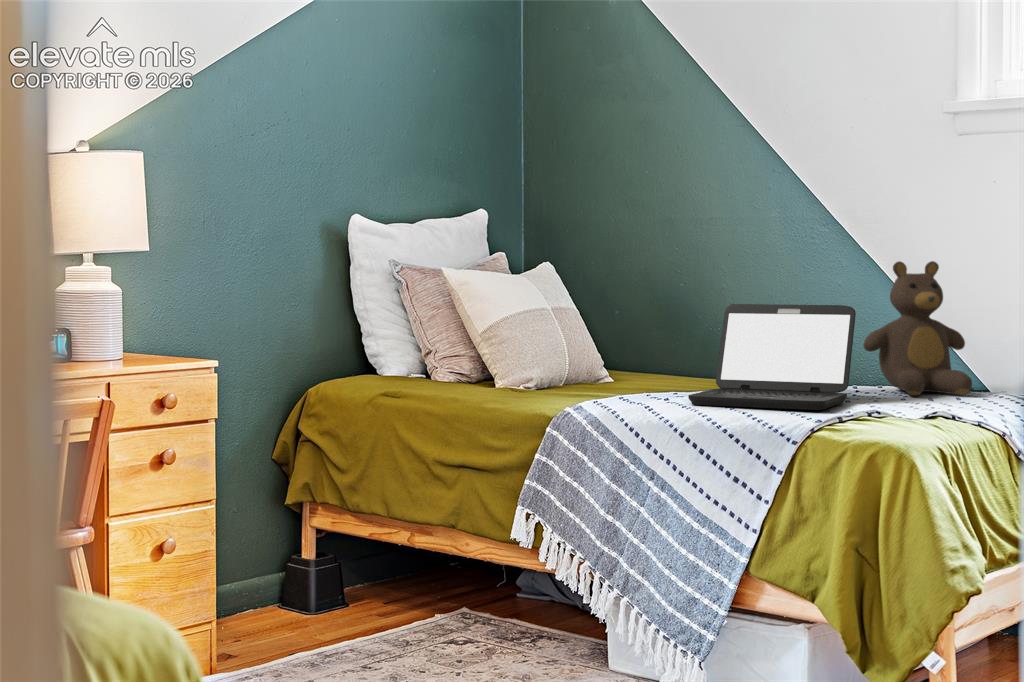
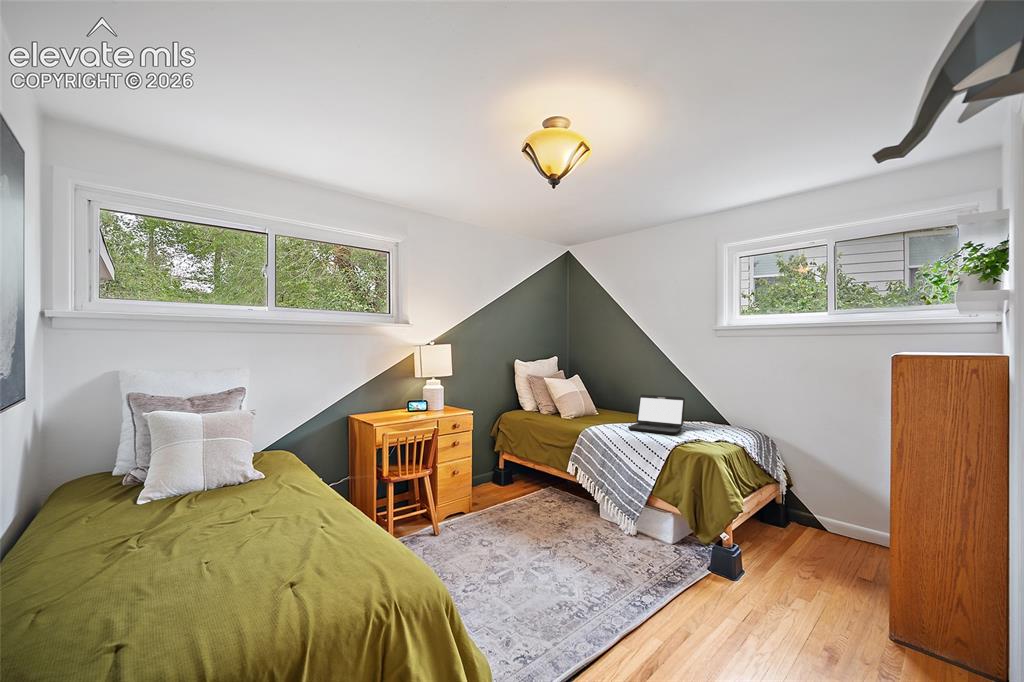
teddy bear: present [863,261,972,395] -> none [687,381,725,428]

